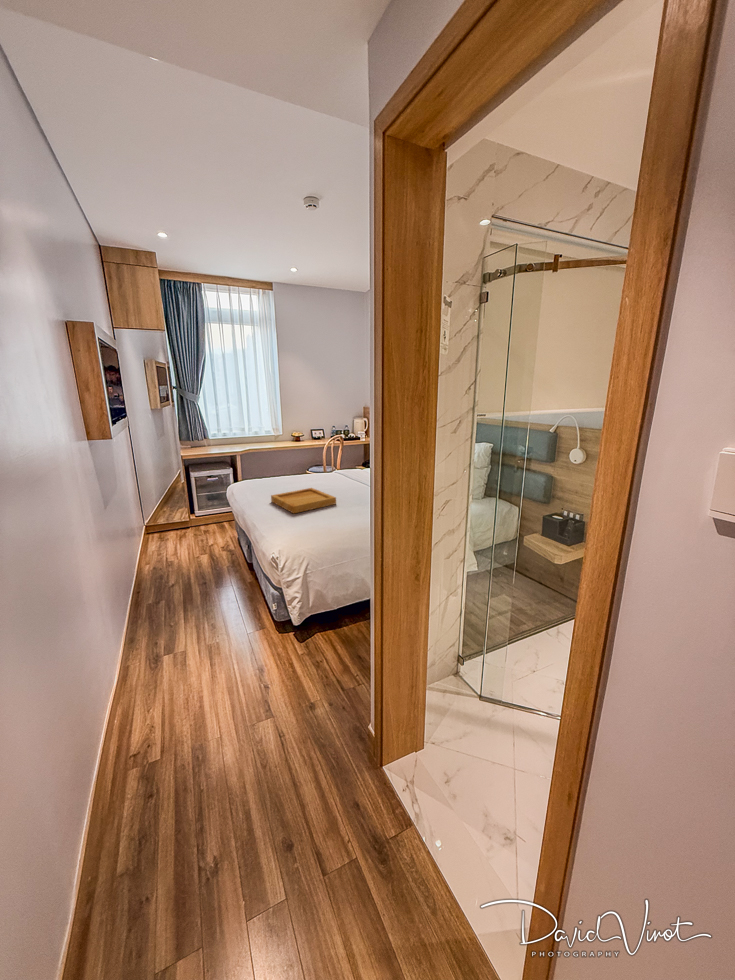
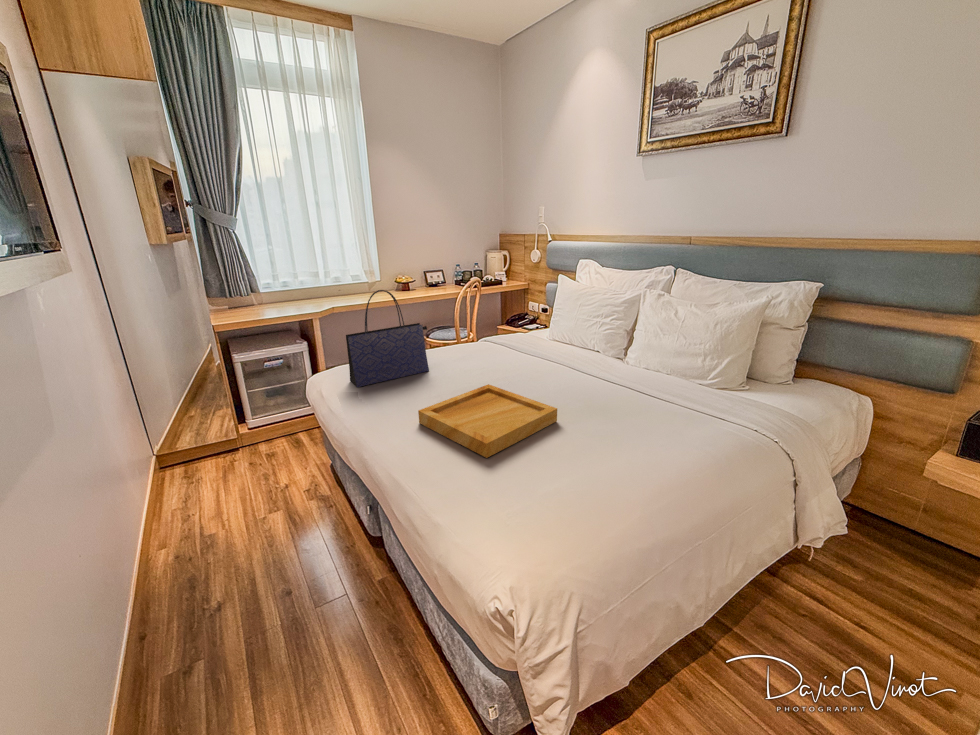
tote bag: none [245,439,289,488] -> present [346,290,429,387]

